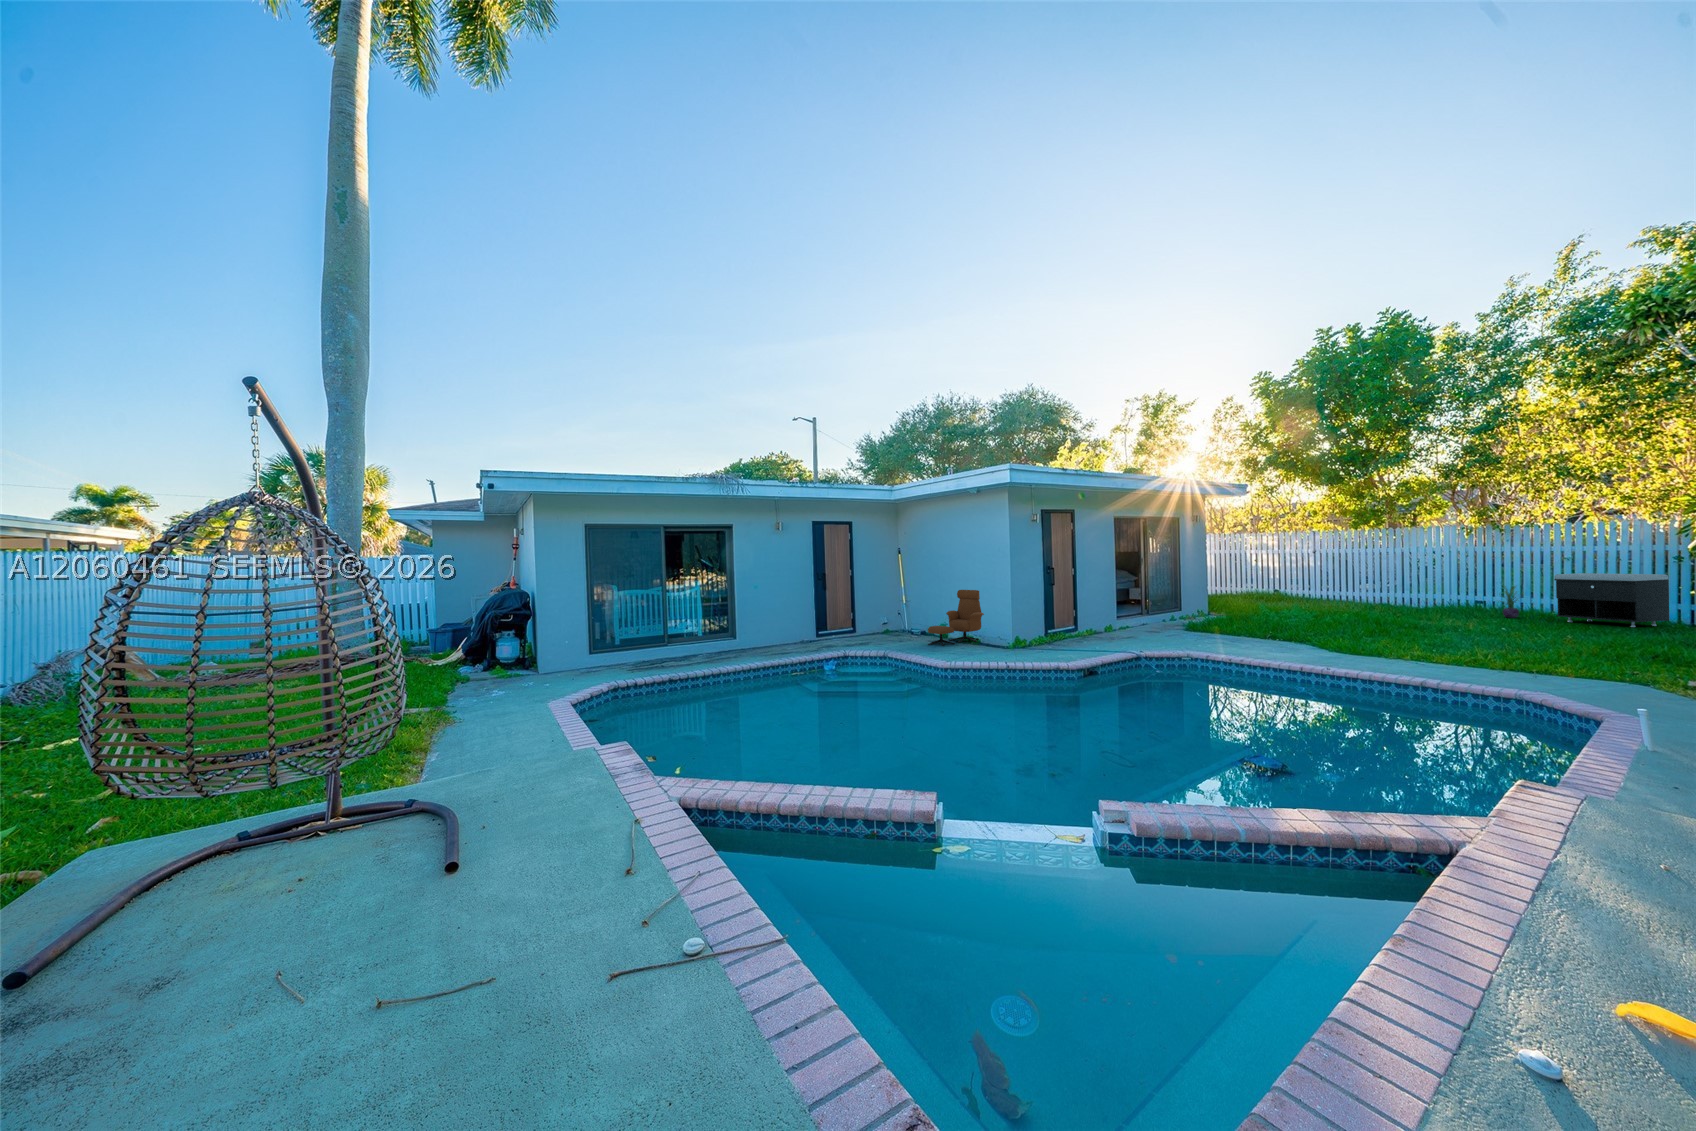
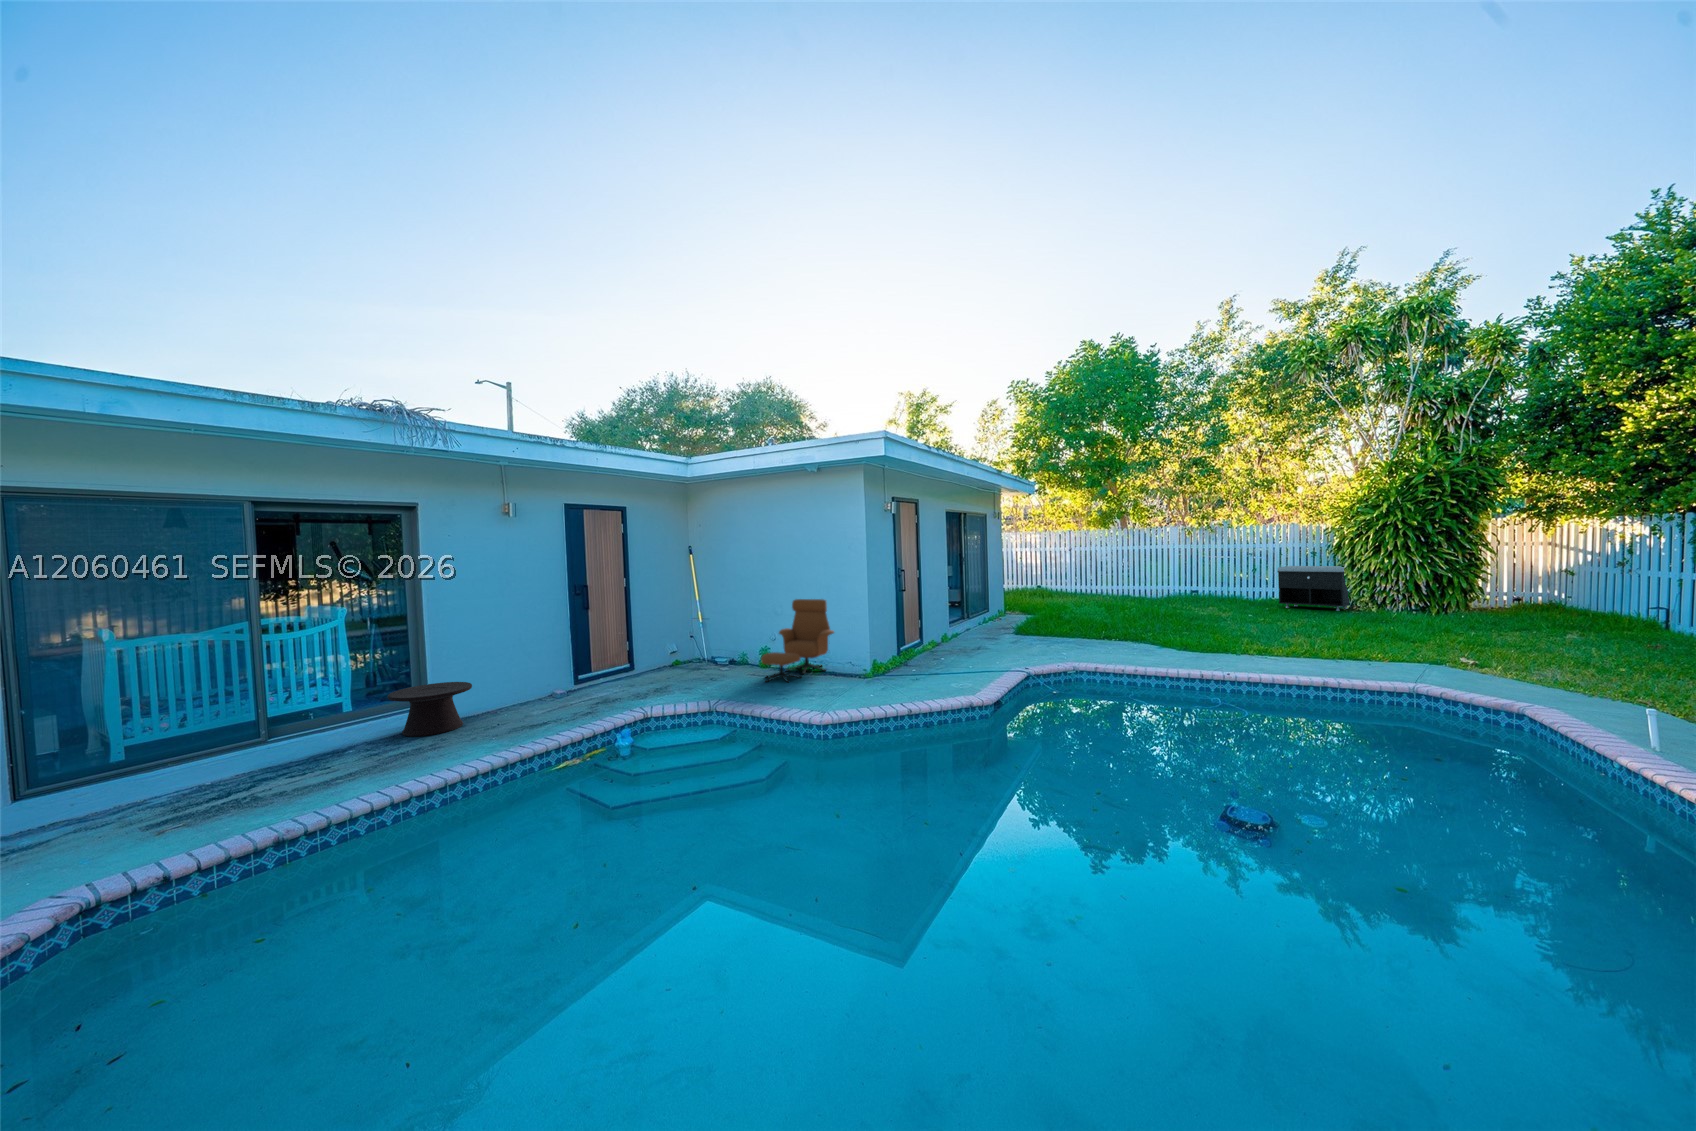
decorative plant: present [1501,586,1519,618] -> none [1221,577,1259,606]
side table: none [718,628,757,654] -> present [388,682,472,737]

